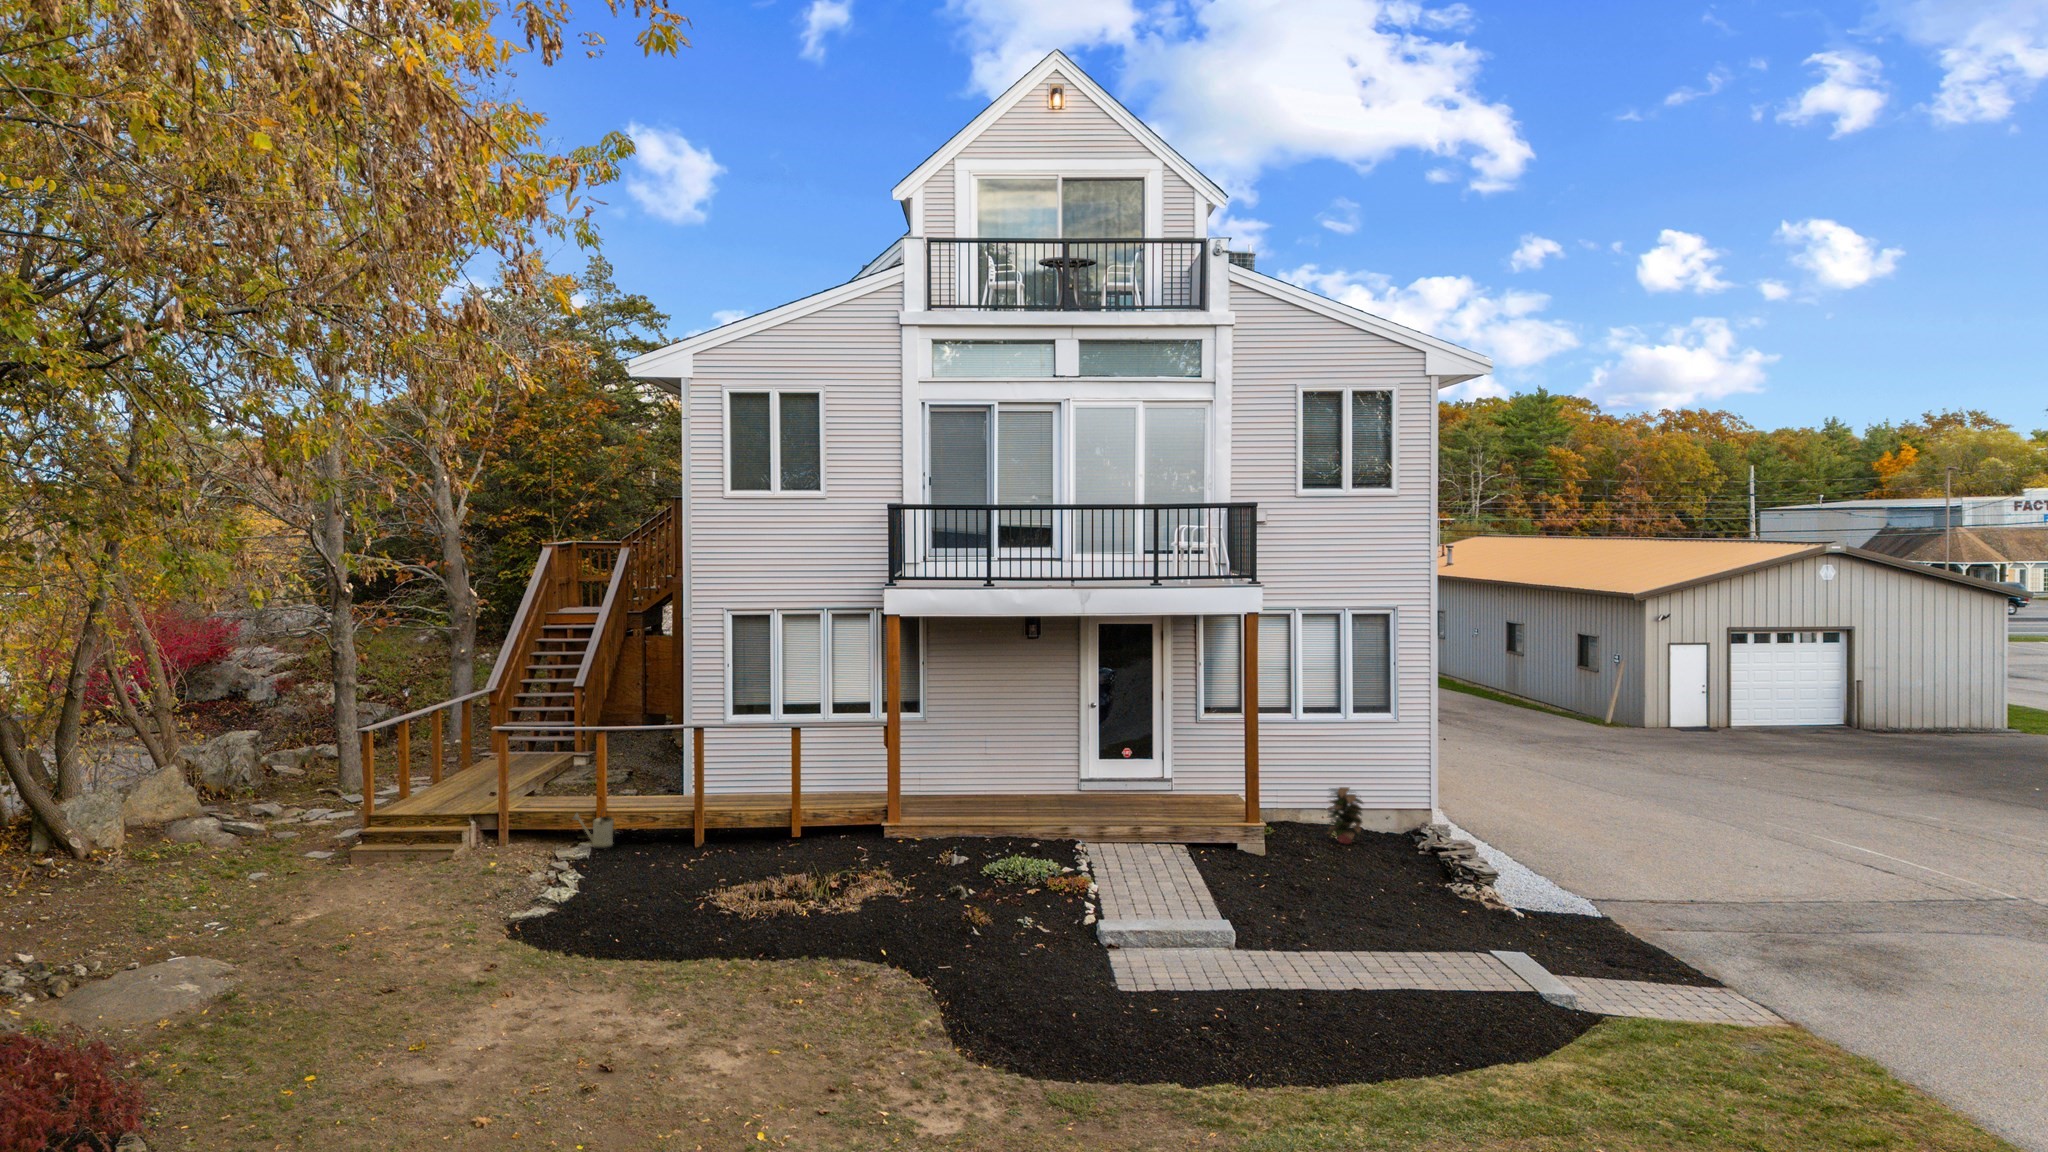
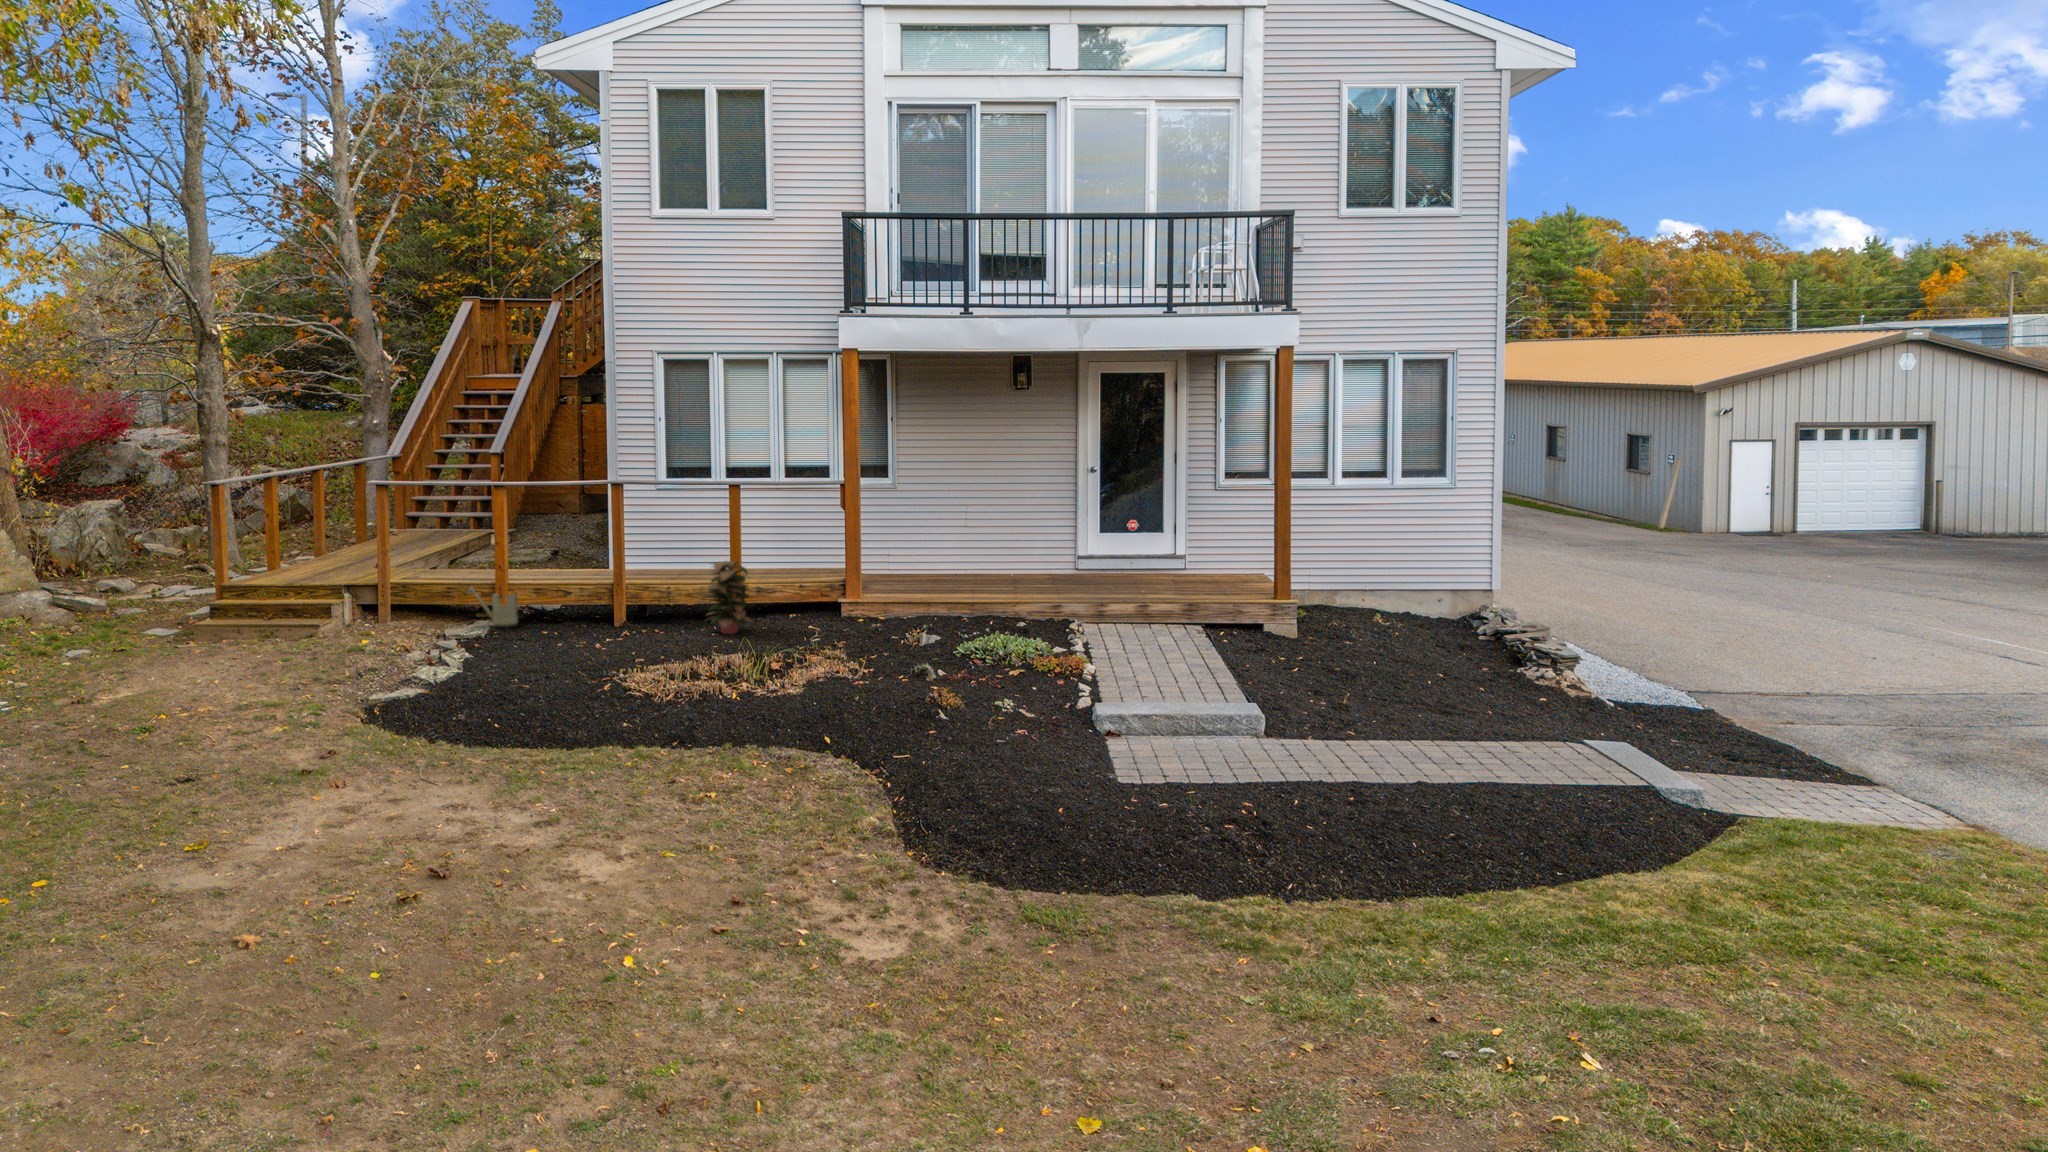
decorative plant: present [1328,787,1363,844] -> present [706,561,752,634]

